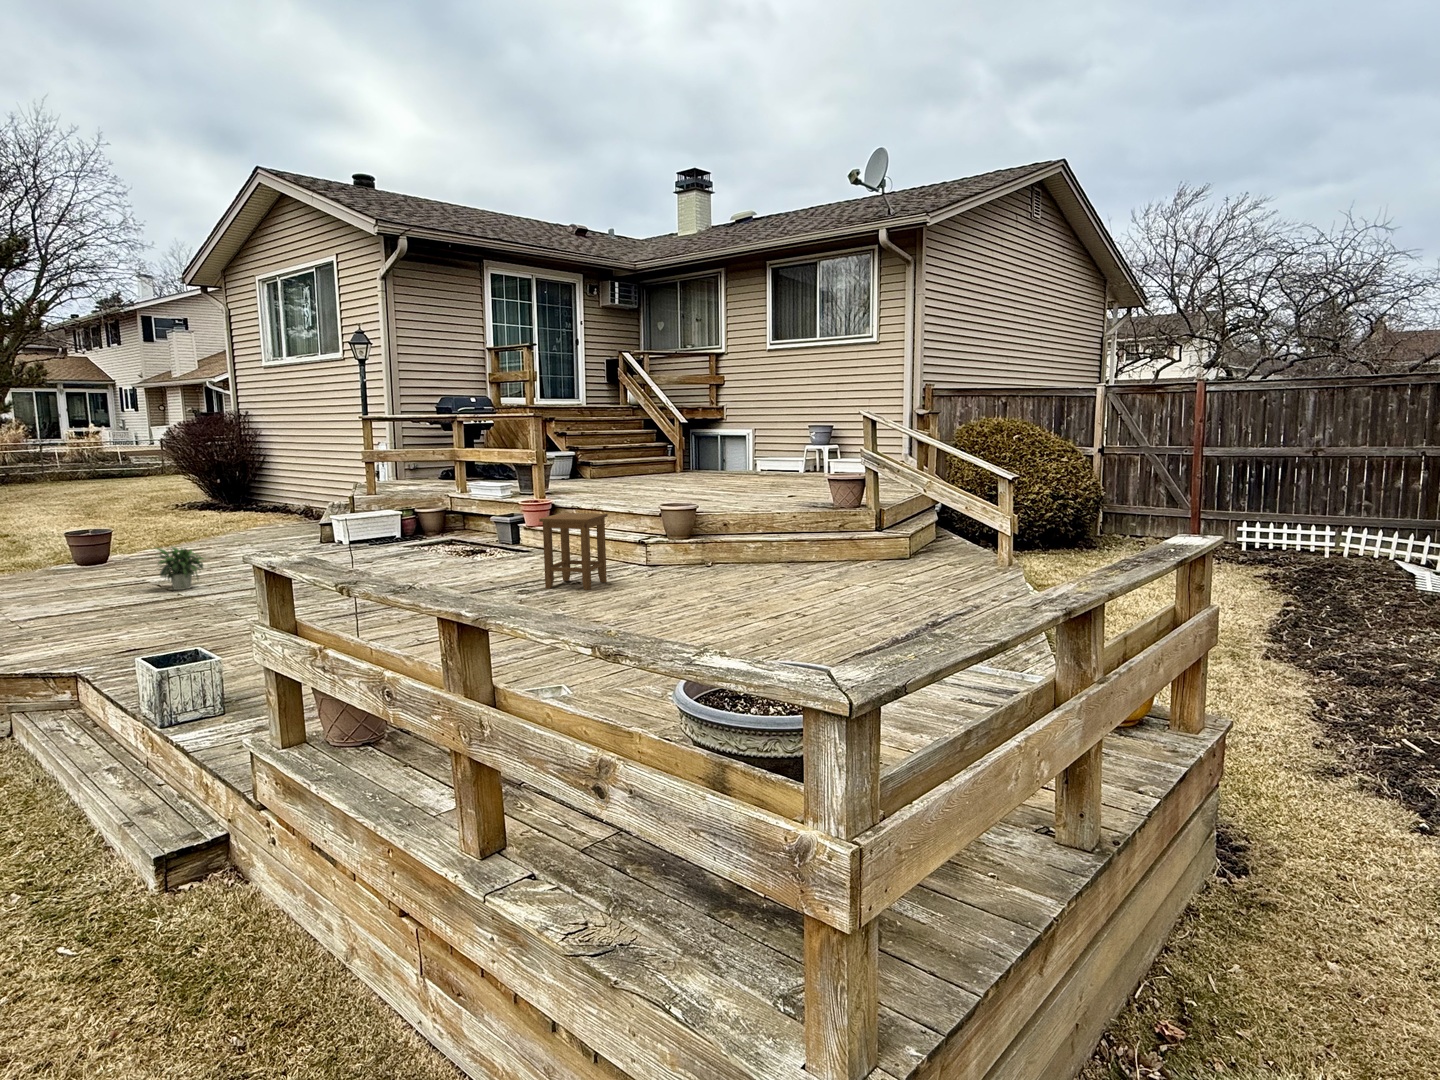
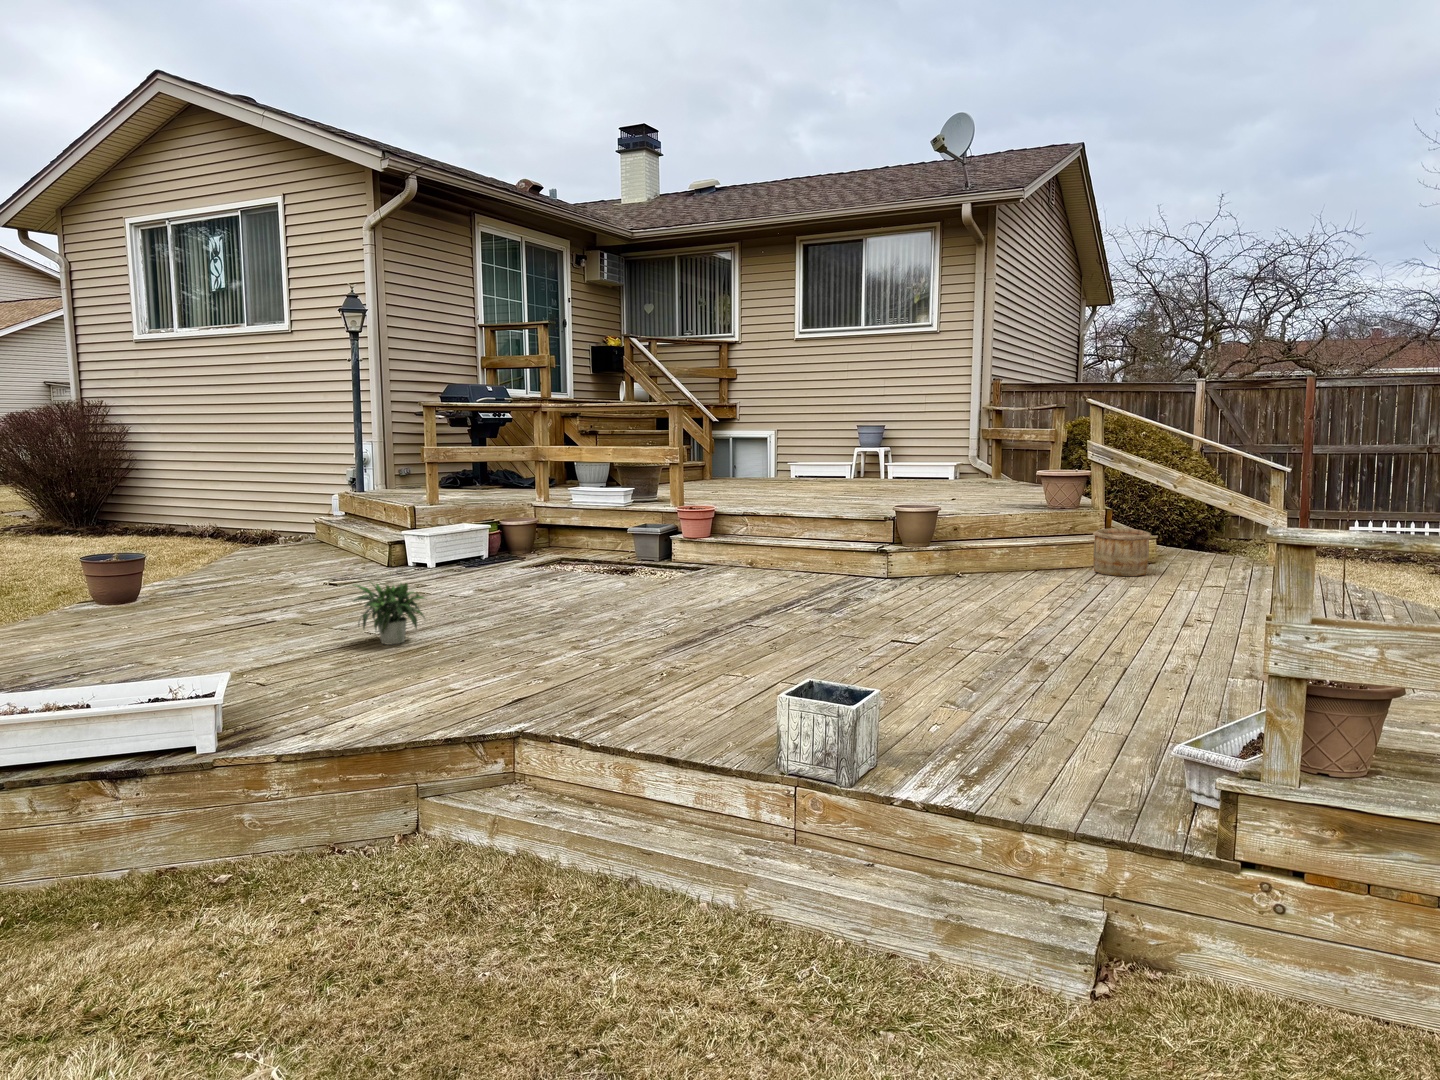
stool: present [539,513,608,590] -> none [865,519,942,613]
wooden bucket: none [832,528,880,571] -> present [1093,528,1151,576]

